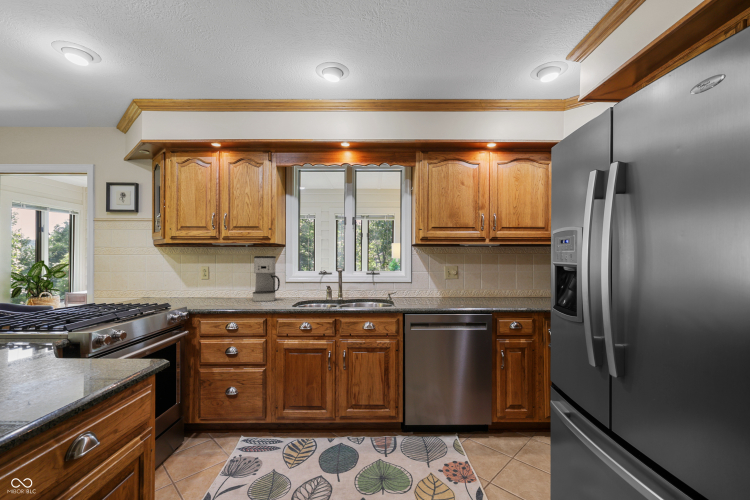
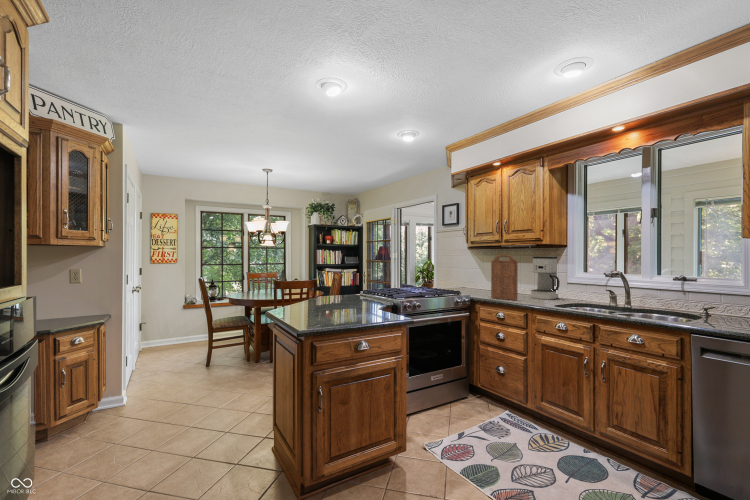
cutting board: none [218,254,251,307] -> present [491,255,518,300]

